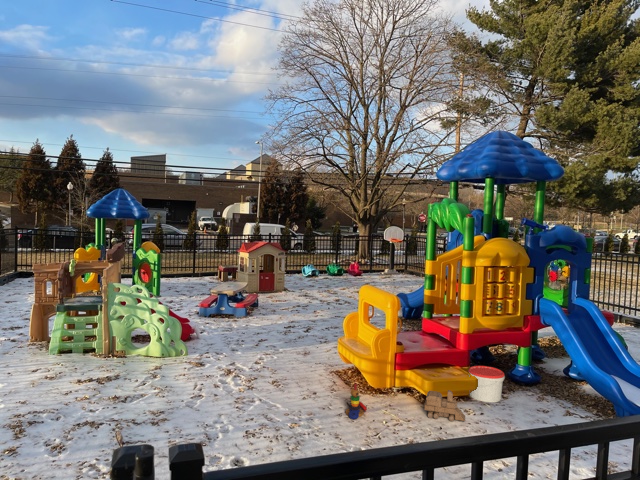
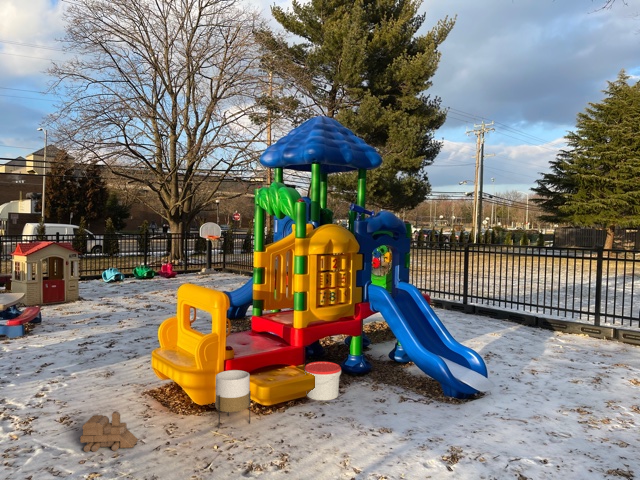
planter: none [386,362,416,410] -> present [215,370,251,428]
stacking toy: present [346,384,367,419] -> none [165,405,193,450]
toy train: present [424,390,465,421] -> present [80,411,138,452]

